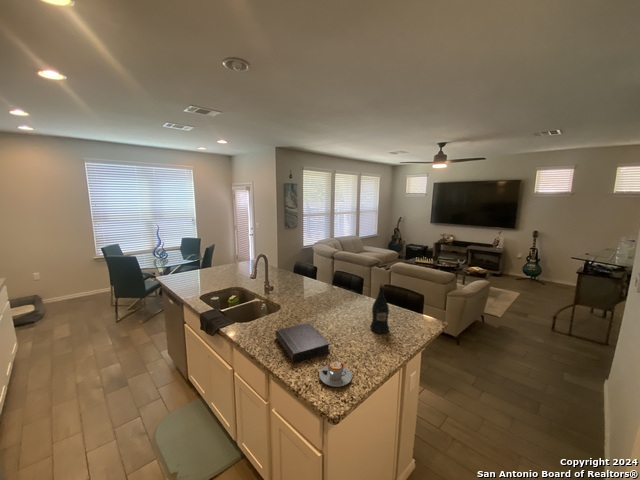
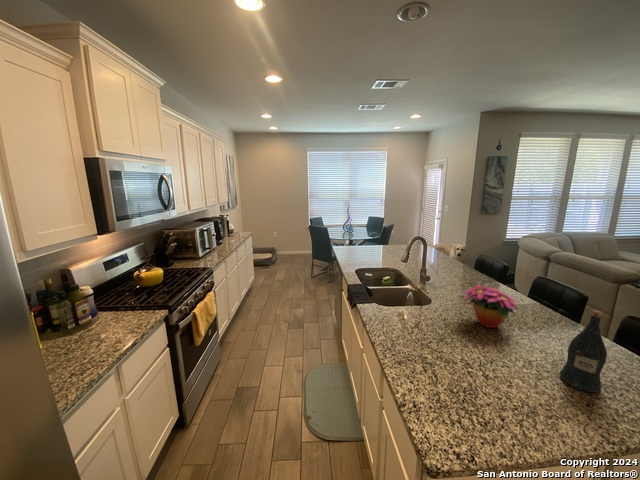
flower arrangement: none [302,283,344,314] -> present [462,285,519,328]
book: present [275,323,330,363] -> none [407,325,471,380]
coffee cup: present [319,361,352,387] -> none [436,392,488,434]

